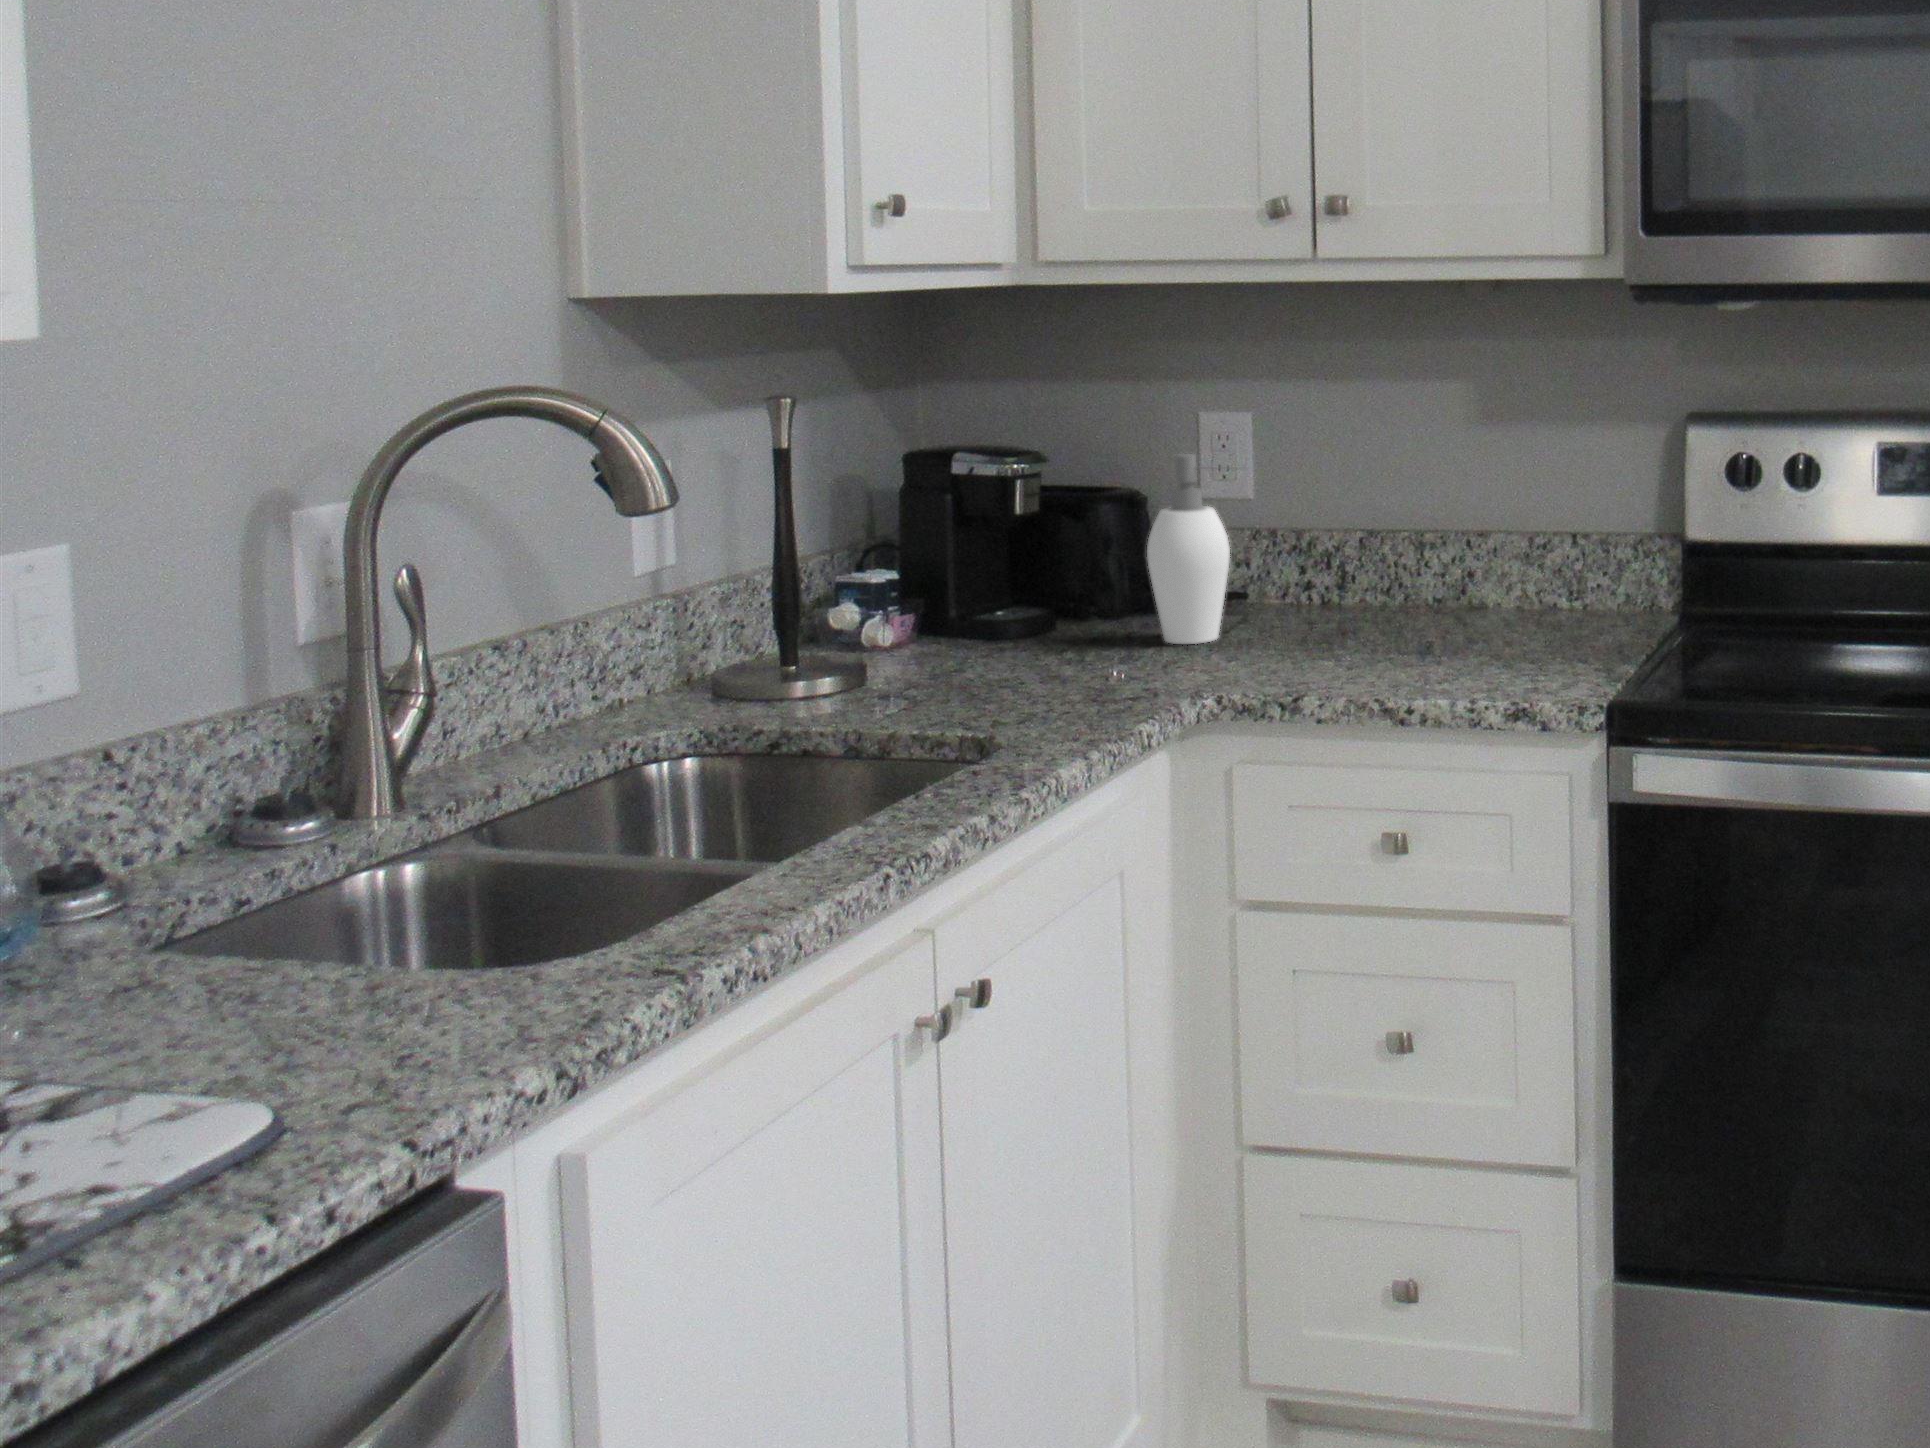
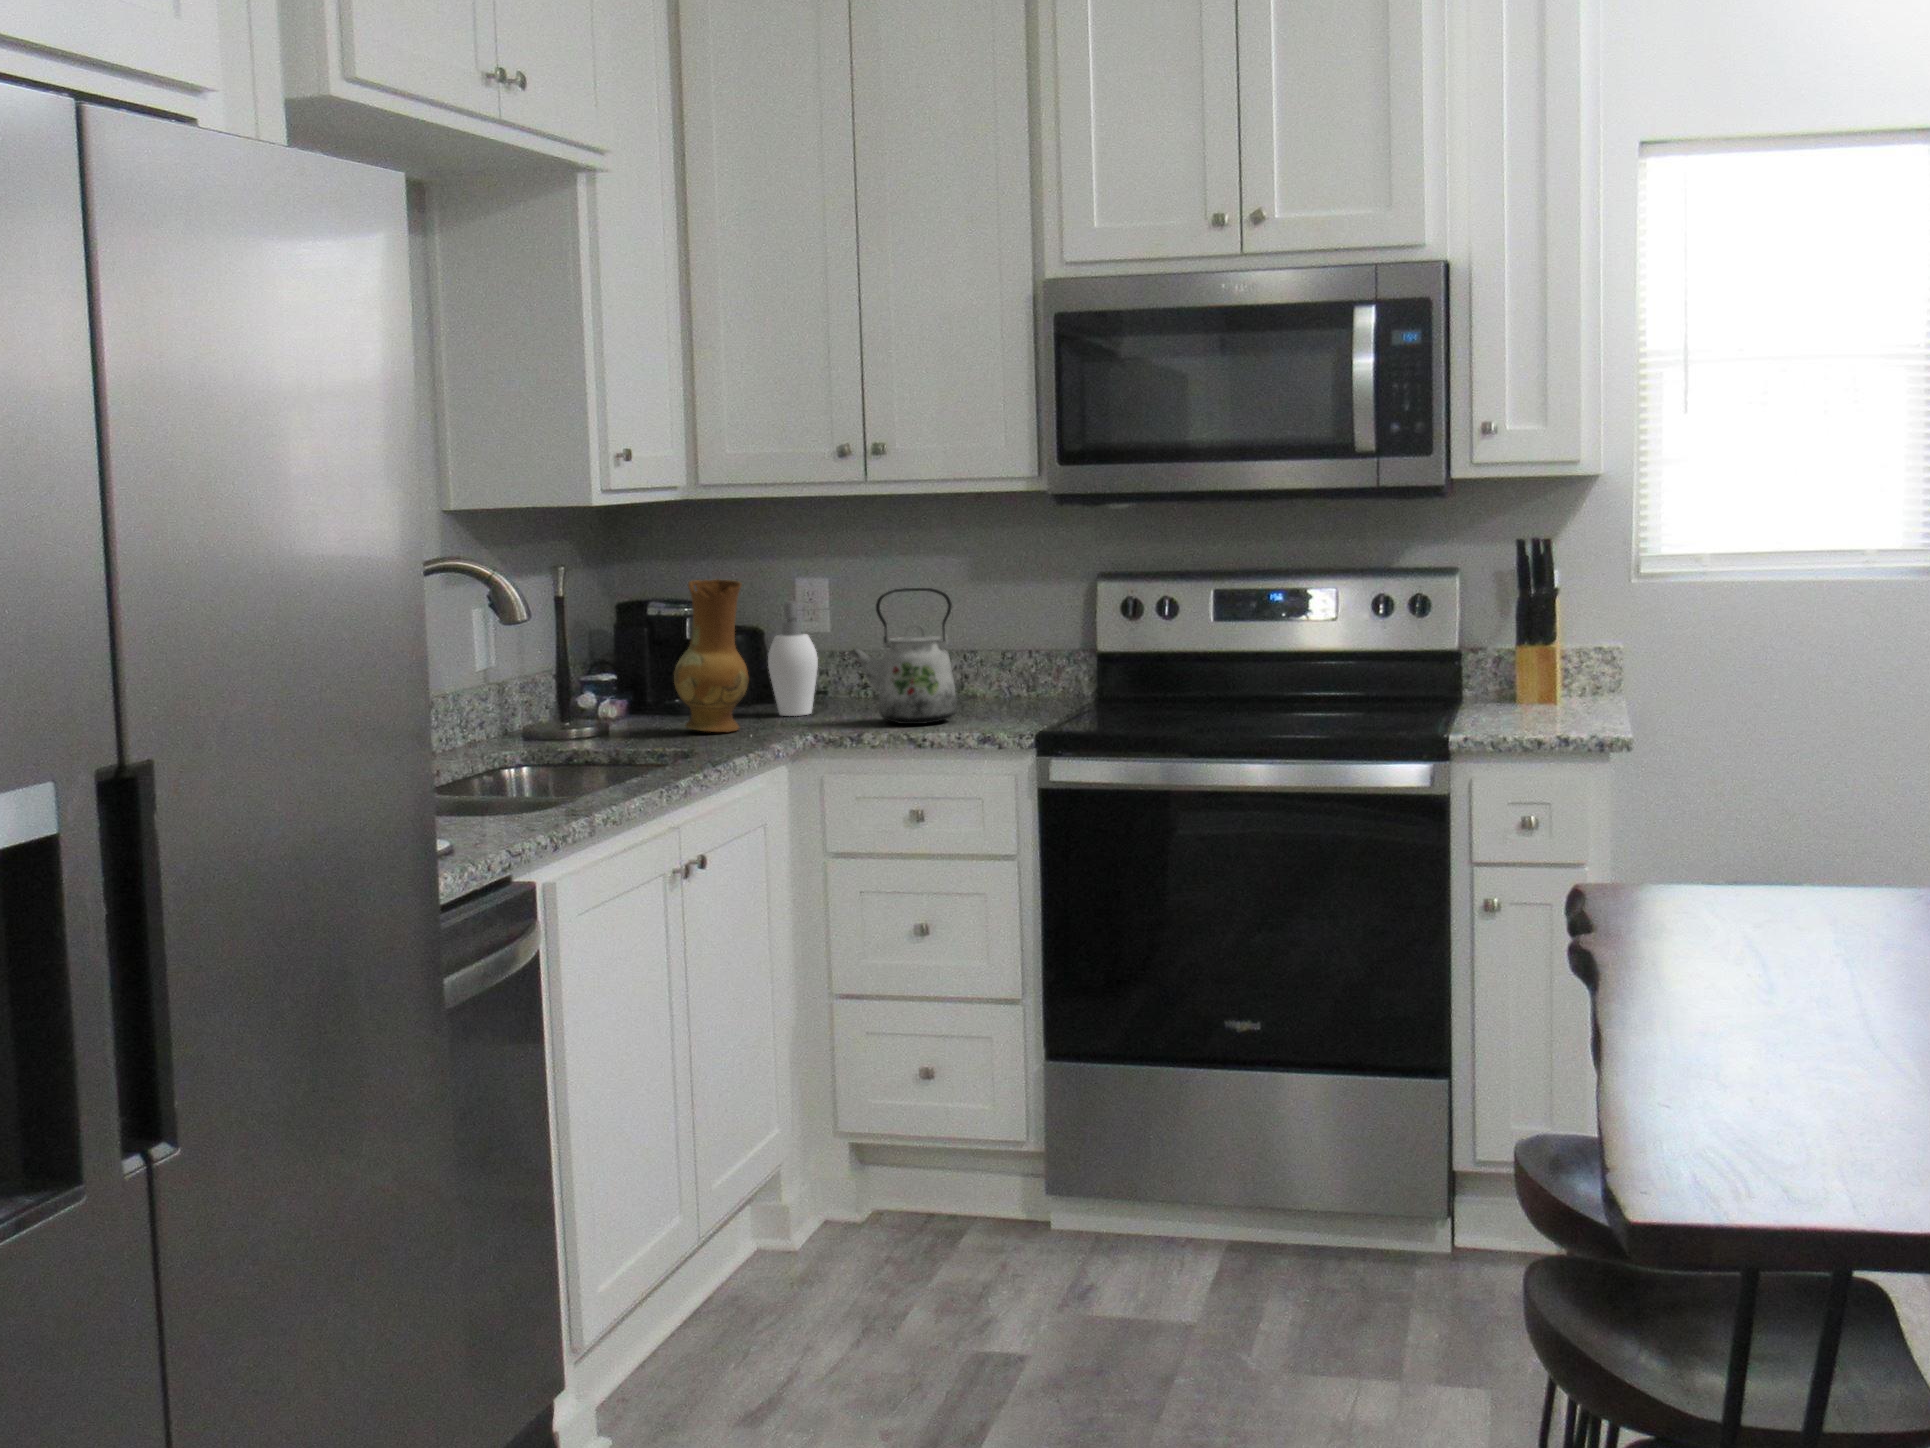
ceramic jug: none [975,421,1106,688] -> present [674,579,749,732]
kettle: none [1278,438,1463,671] -> present [849,588,957,724]

